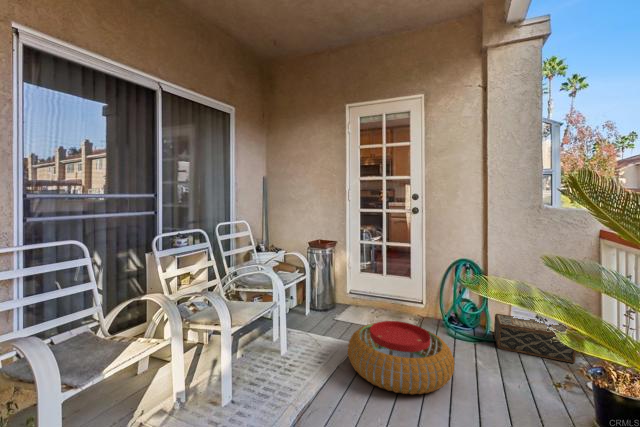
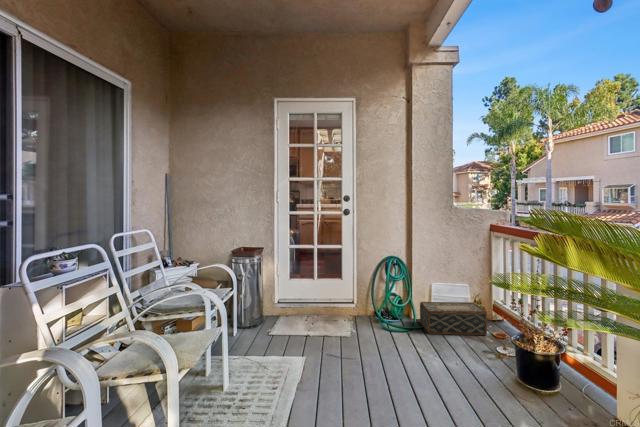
pouf: present [348,321,455,394] -> none [301,325,409,401]

